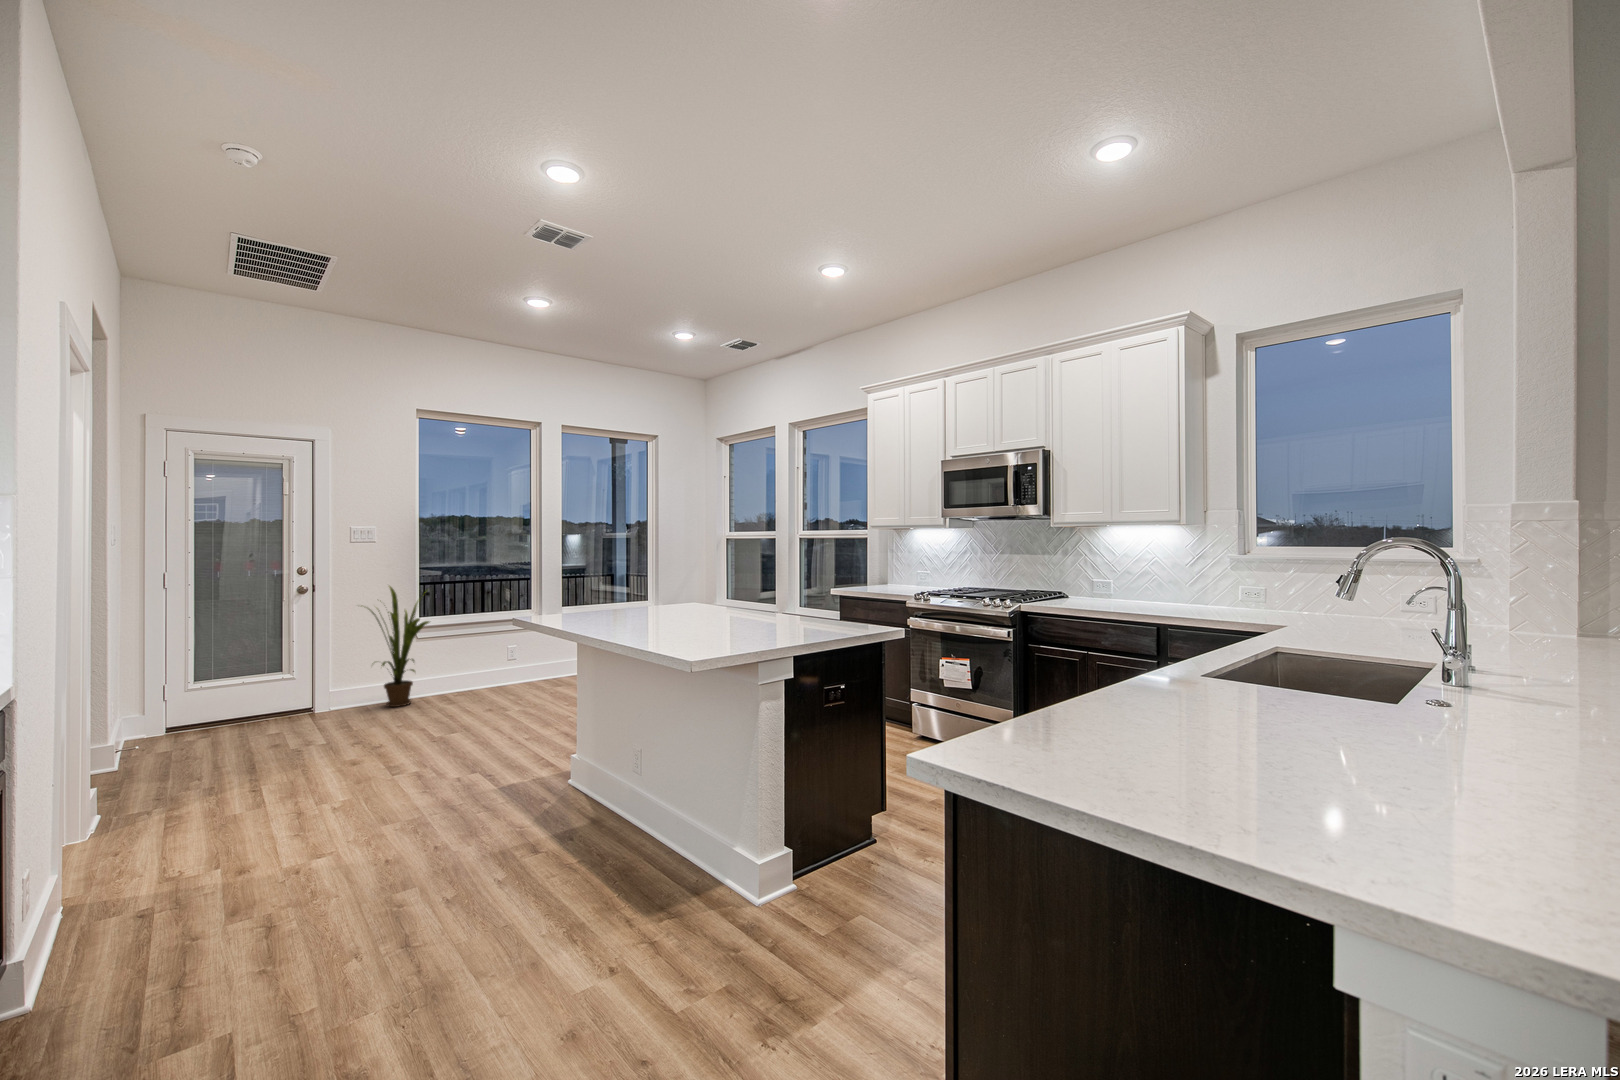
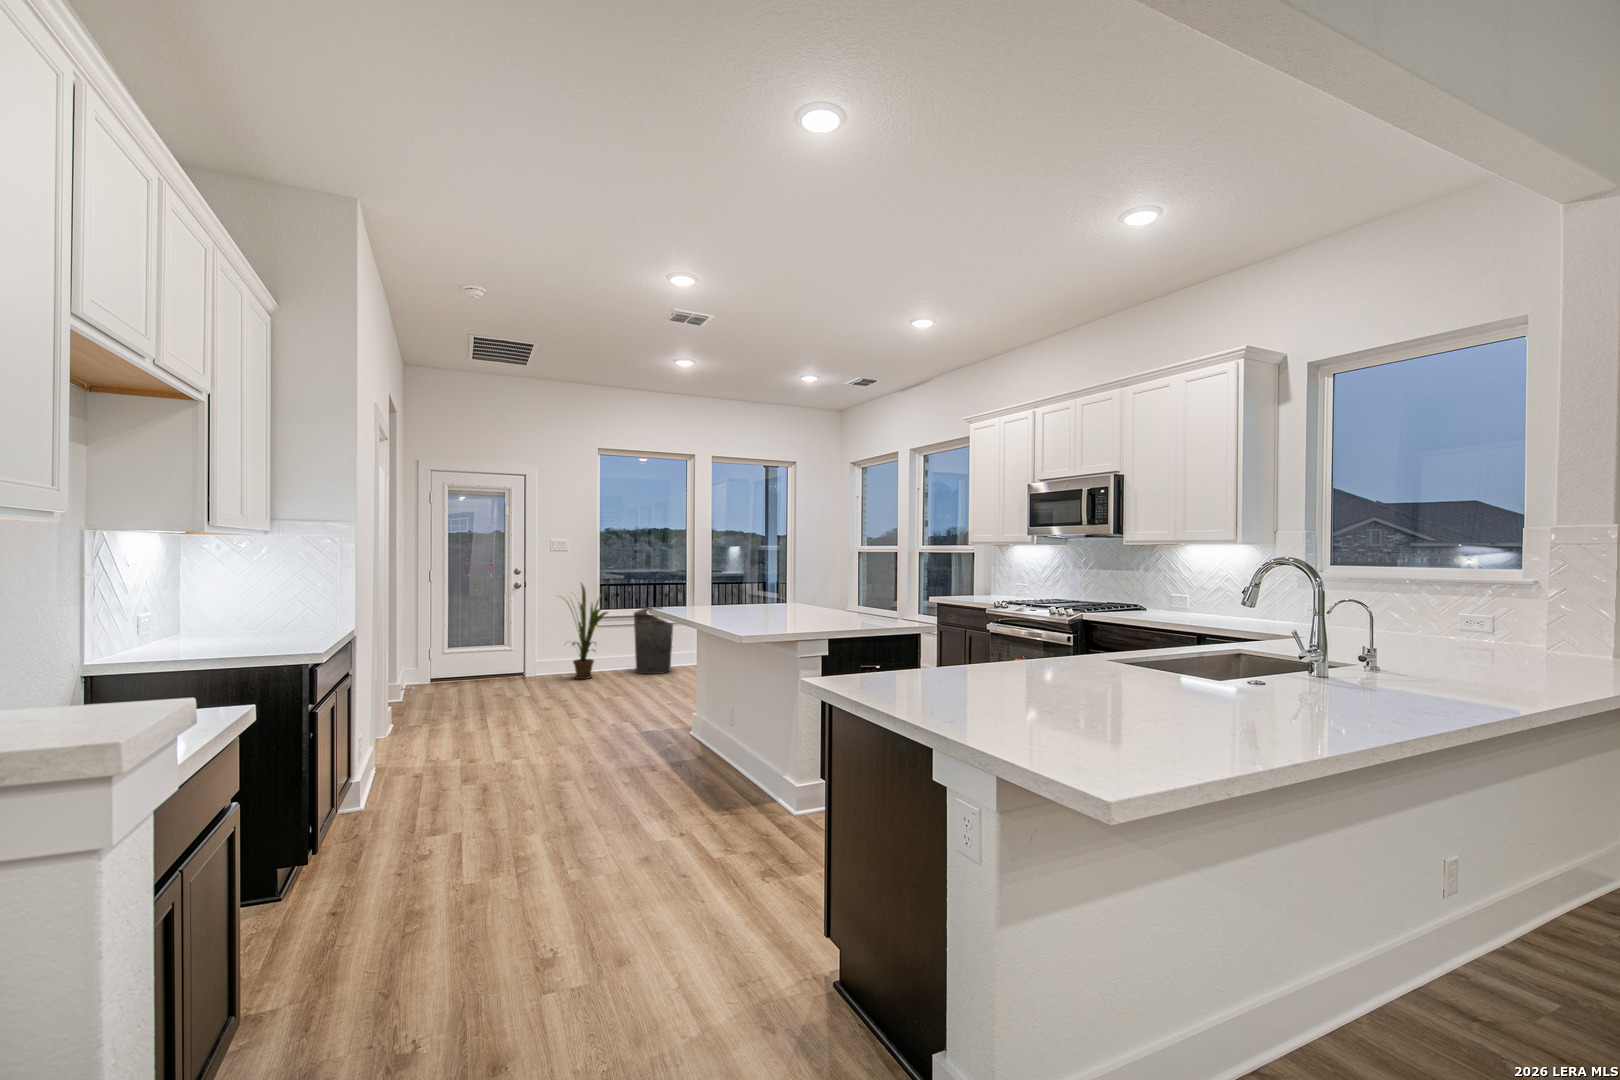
trash can: none [462,607,514,692] -> present [634,607,673,674]

